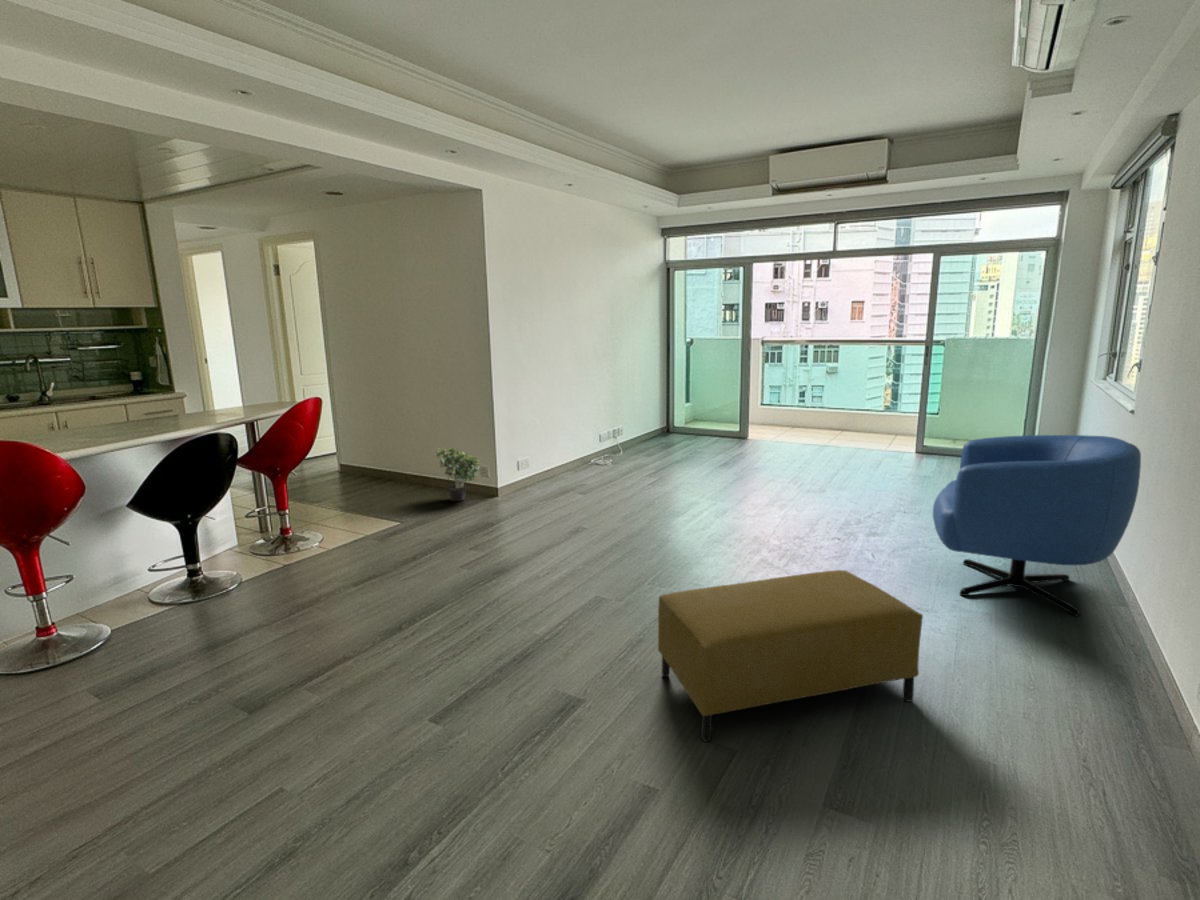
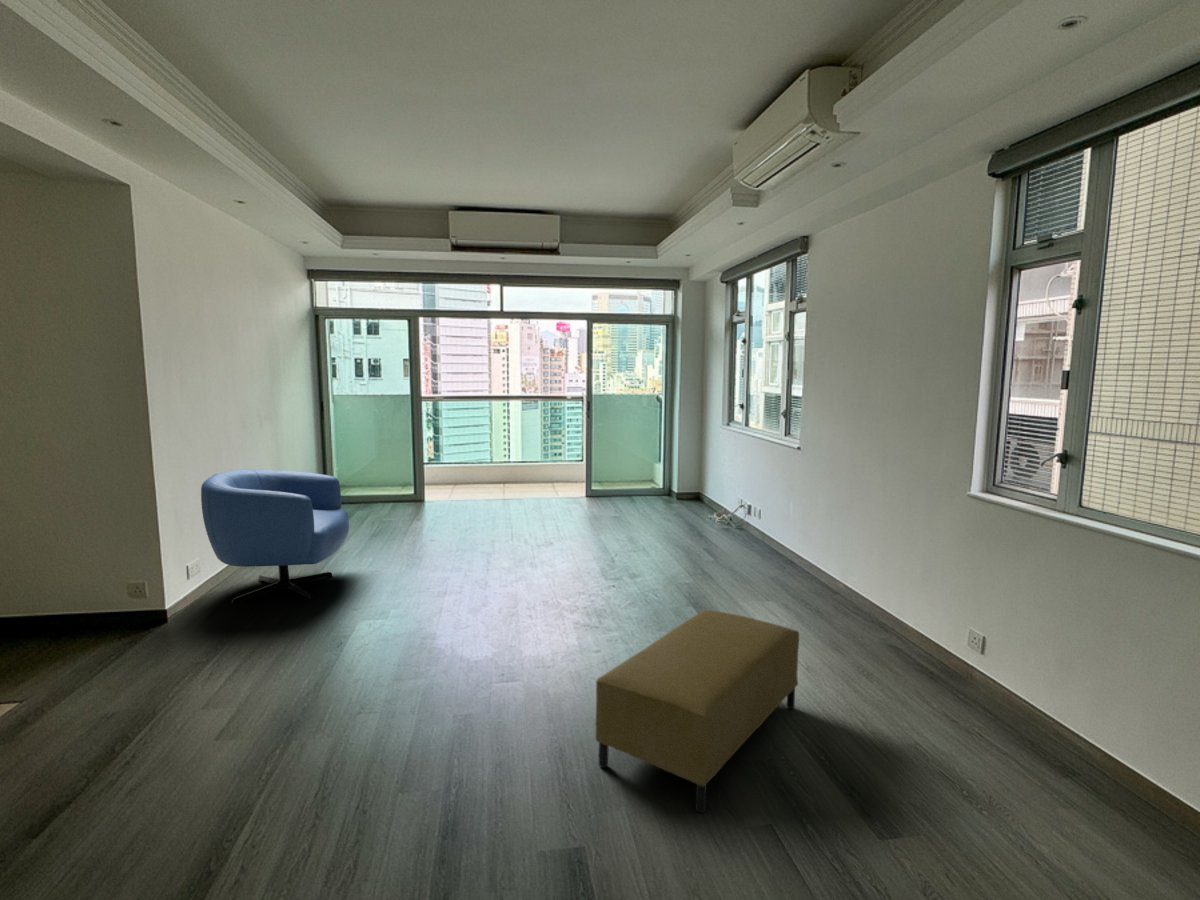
armchair: present [933,435,1141,616] -> present [201,470,349,604]
potted plant: present [436,447,480,501] -> none [54,563,140,644]

